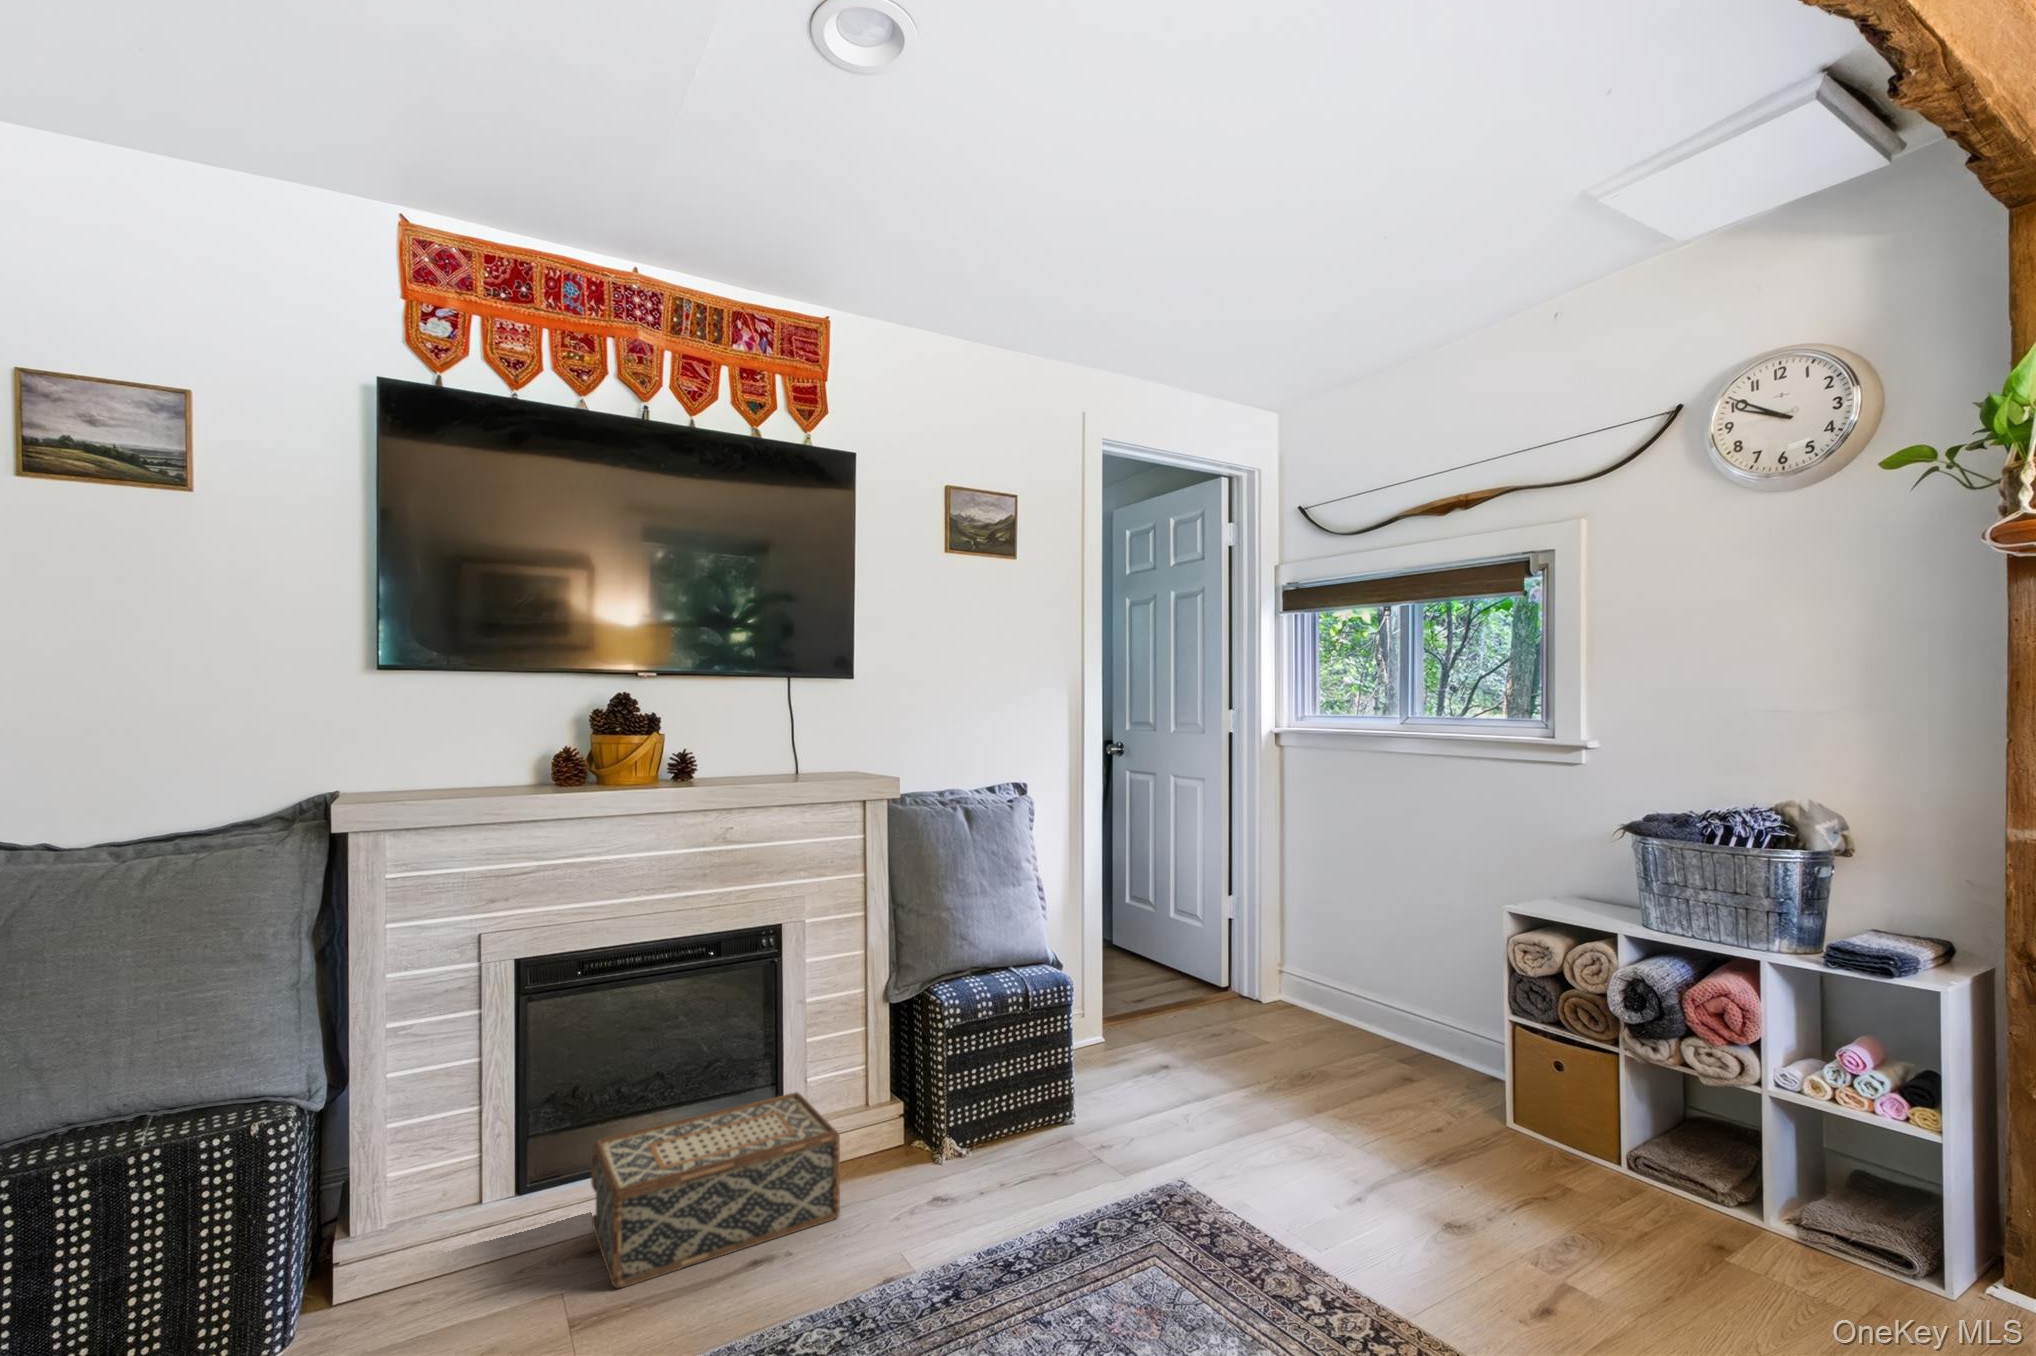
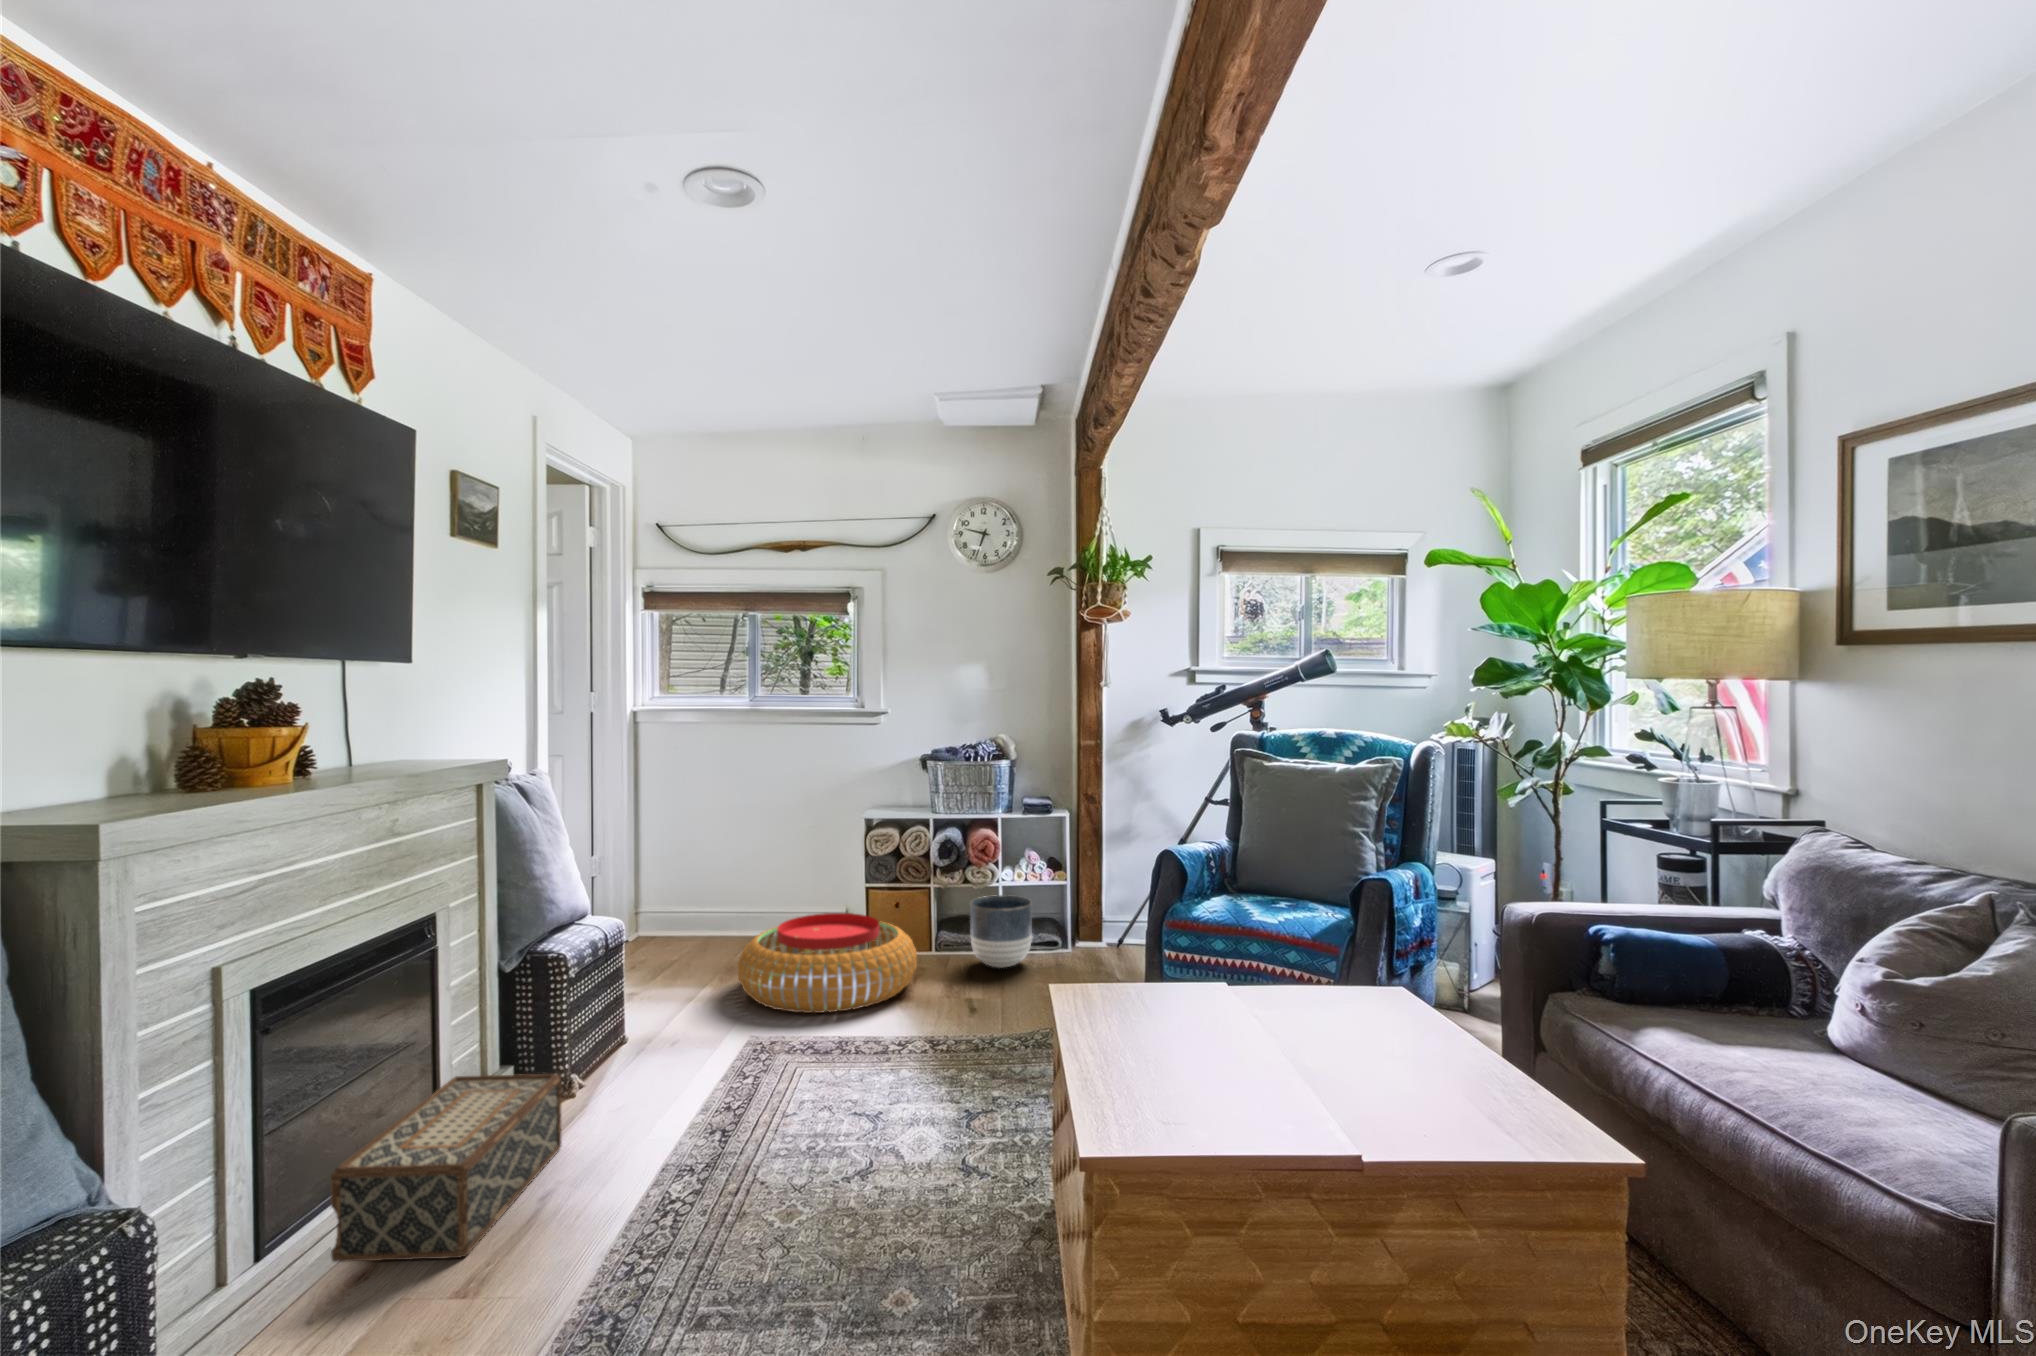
pouf: none [1239,1034,1529,1220] -> present [738,913,917,1013]
planter: none [1658,1104,1815,1272] -> present [970,895,1032,968]

